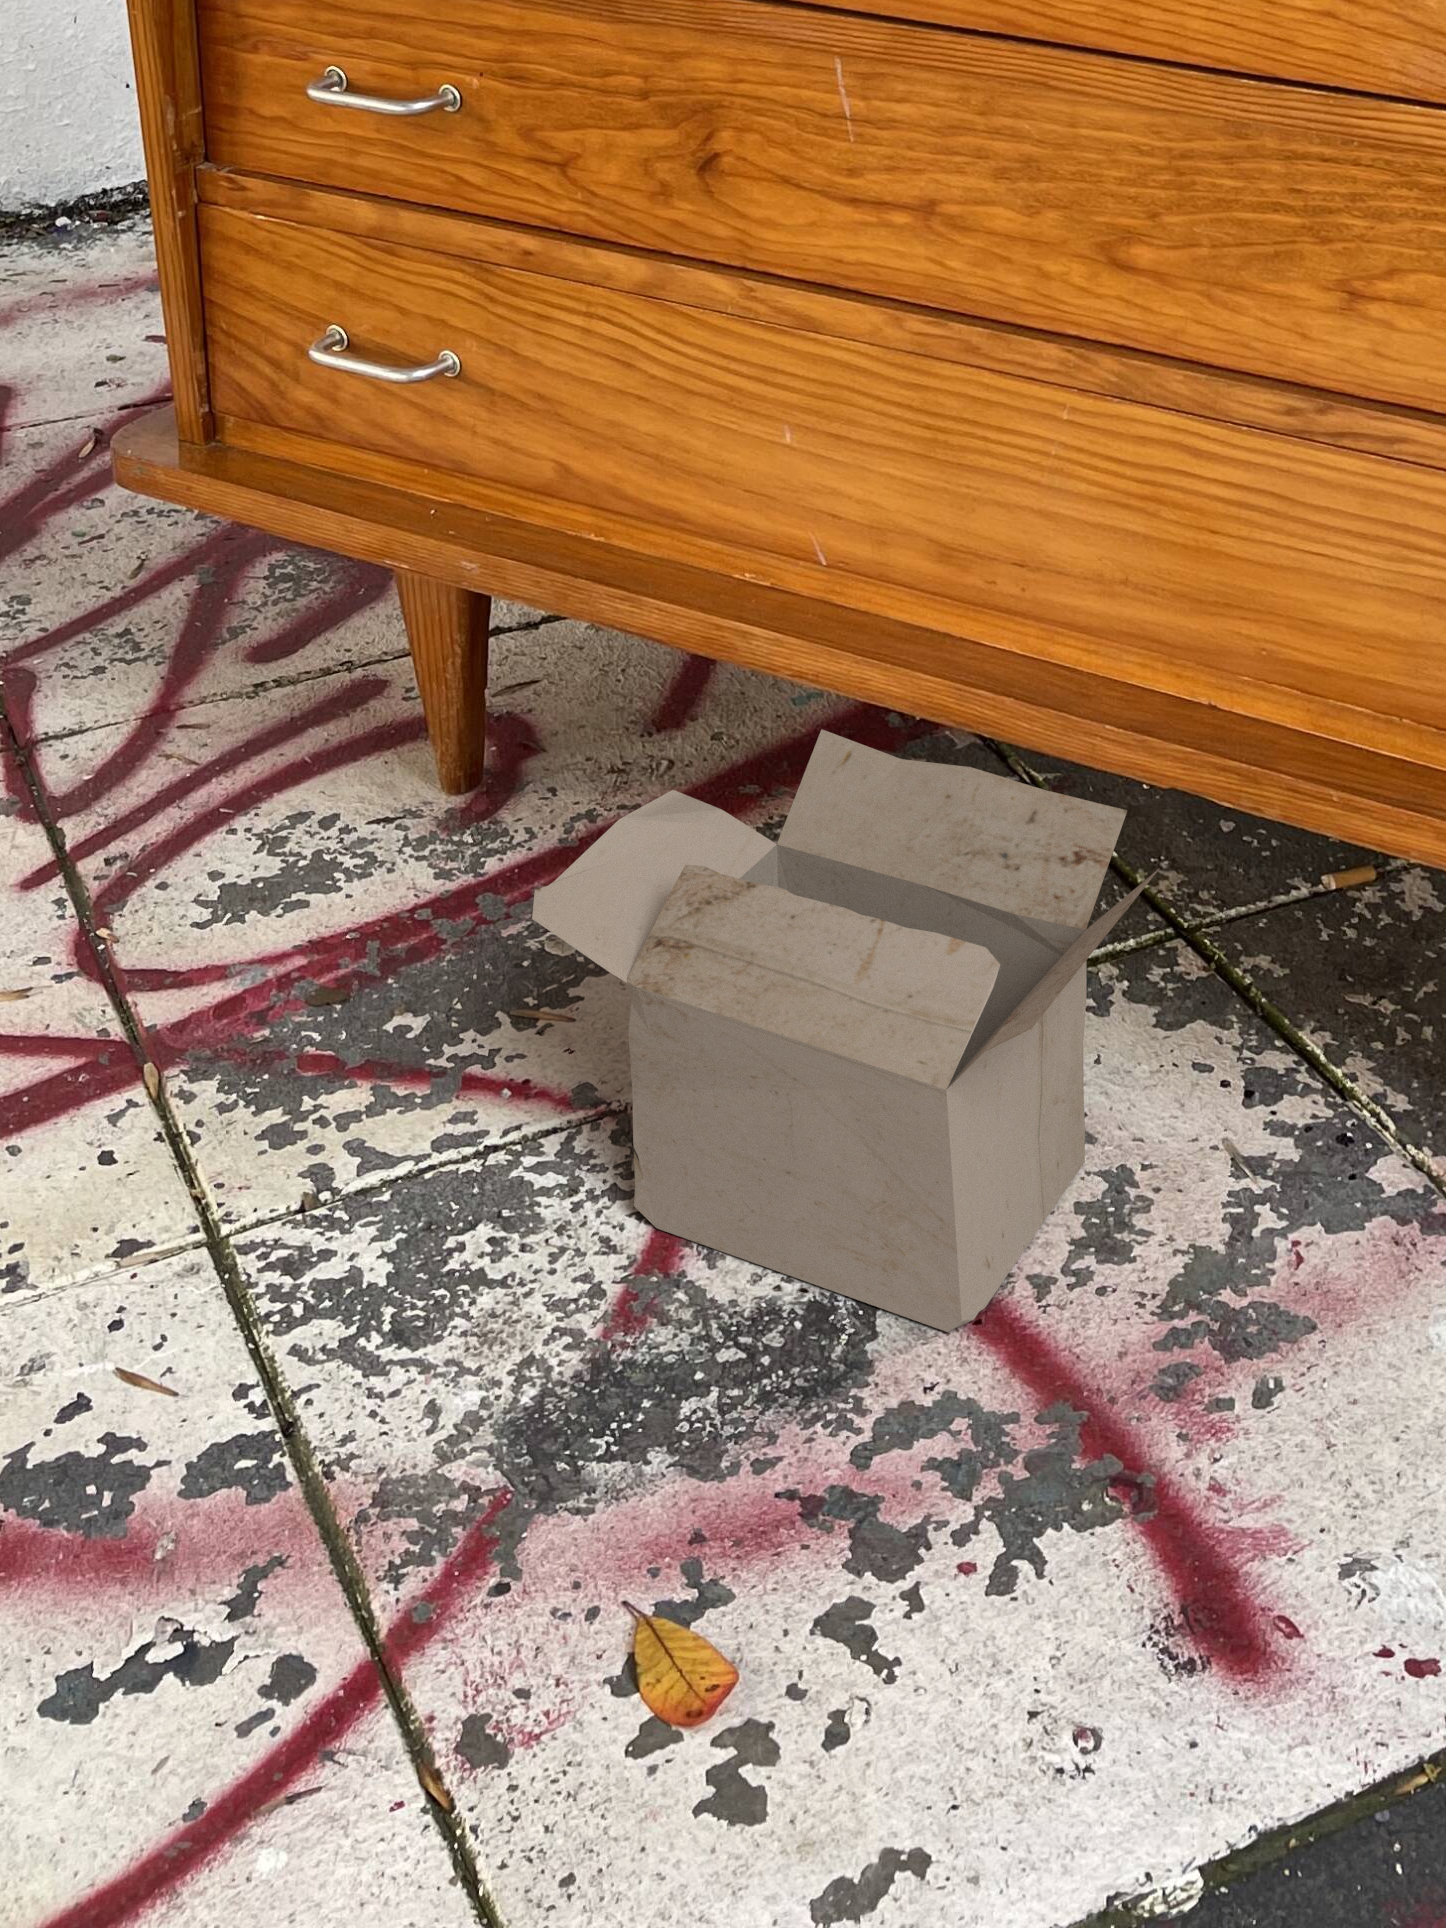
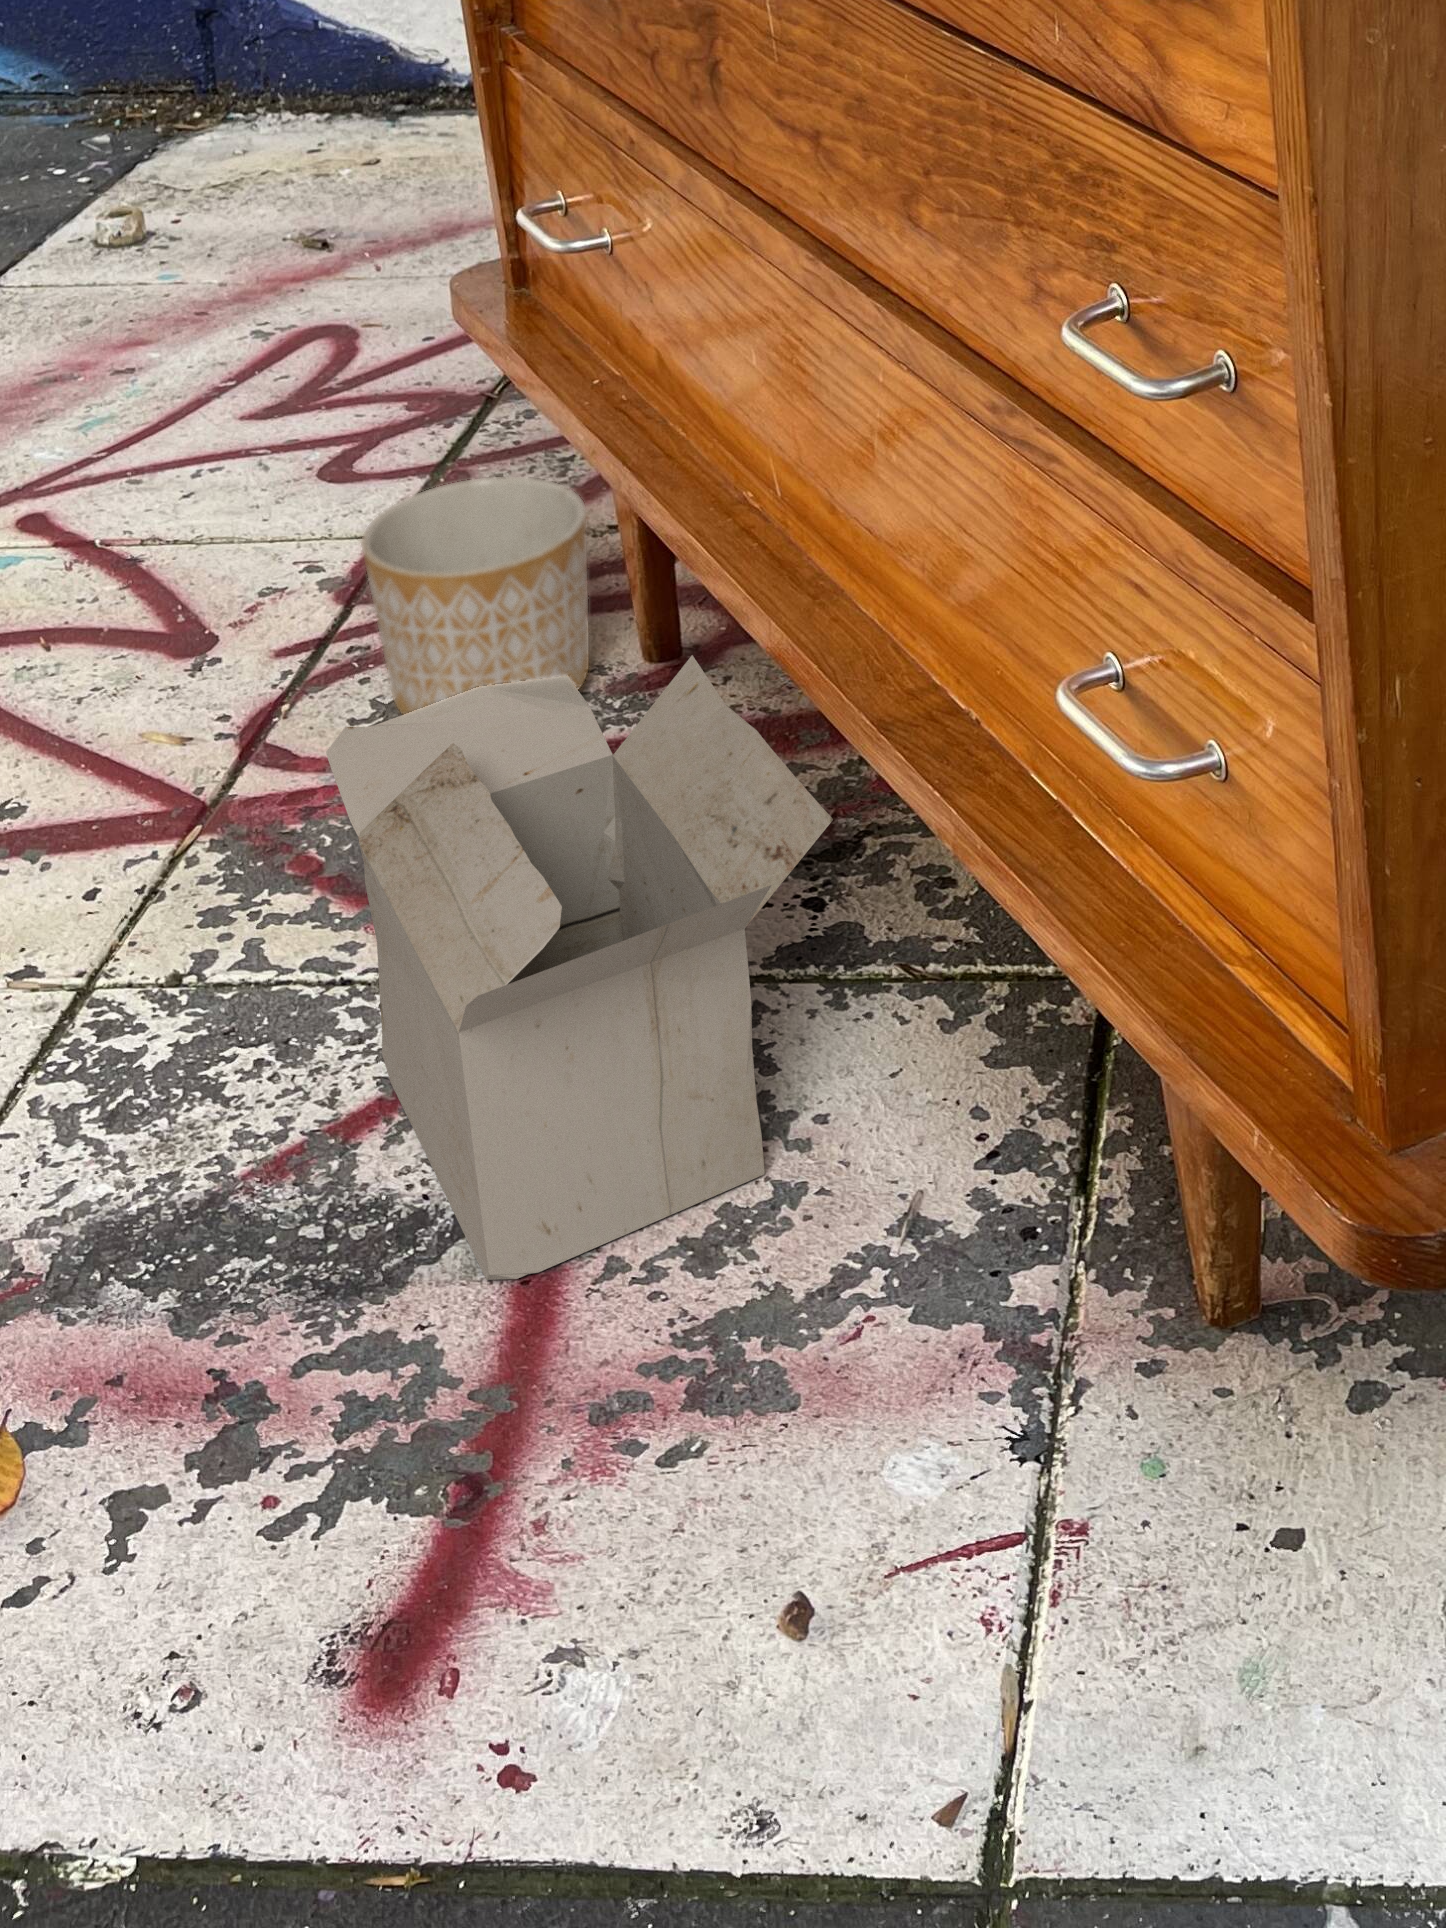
planter: none [190,651,434,938] -> present [362,477,589,714]

